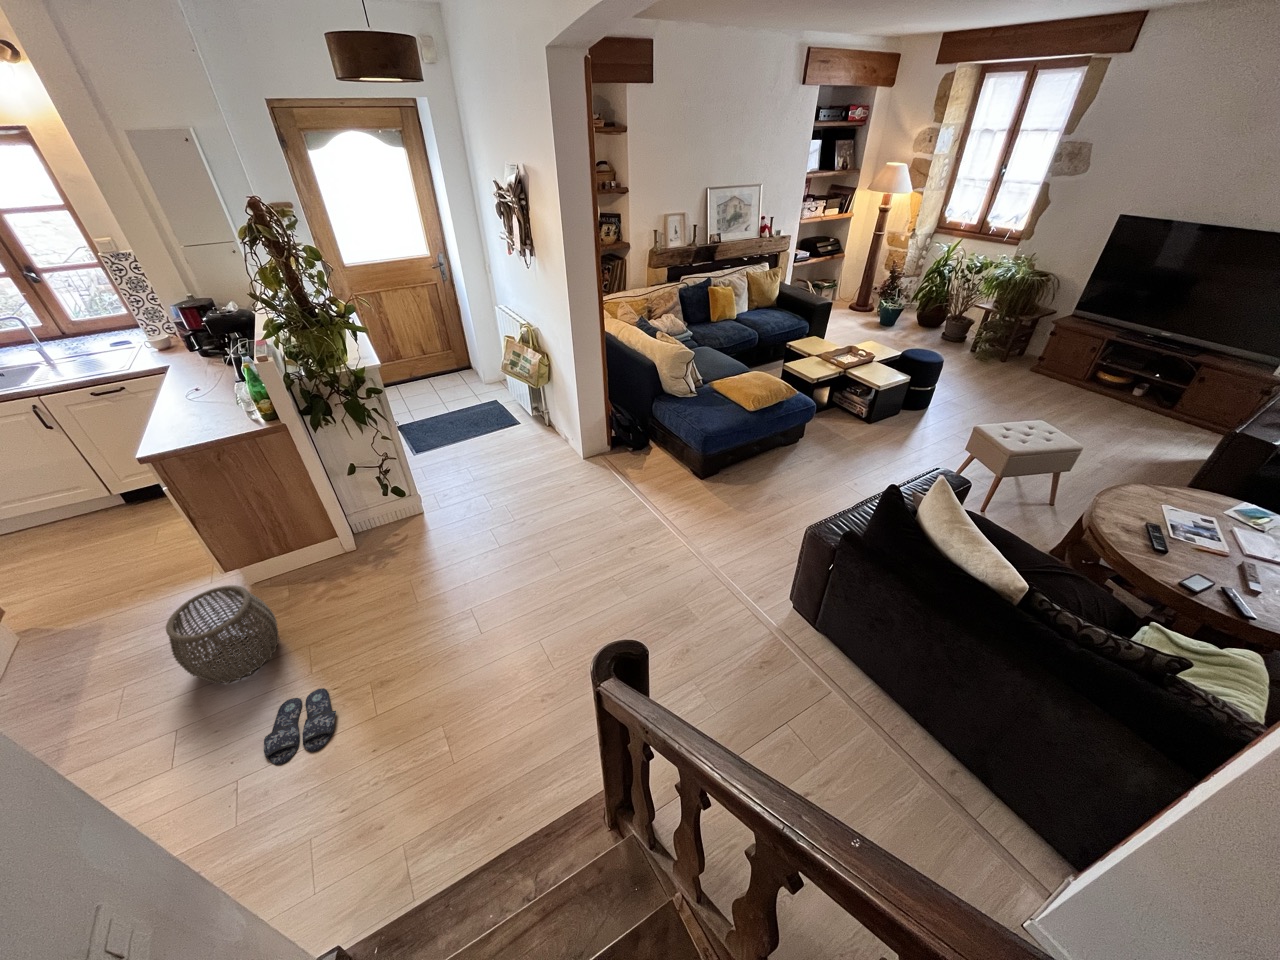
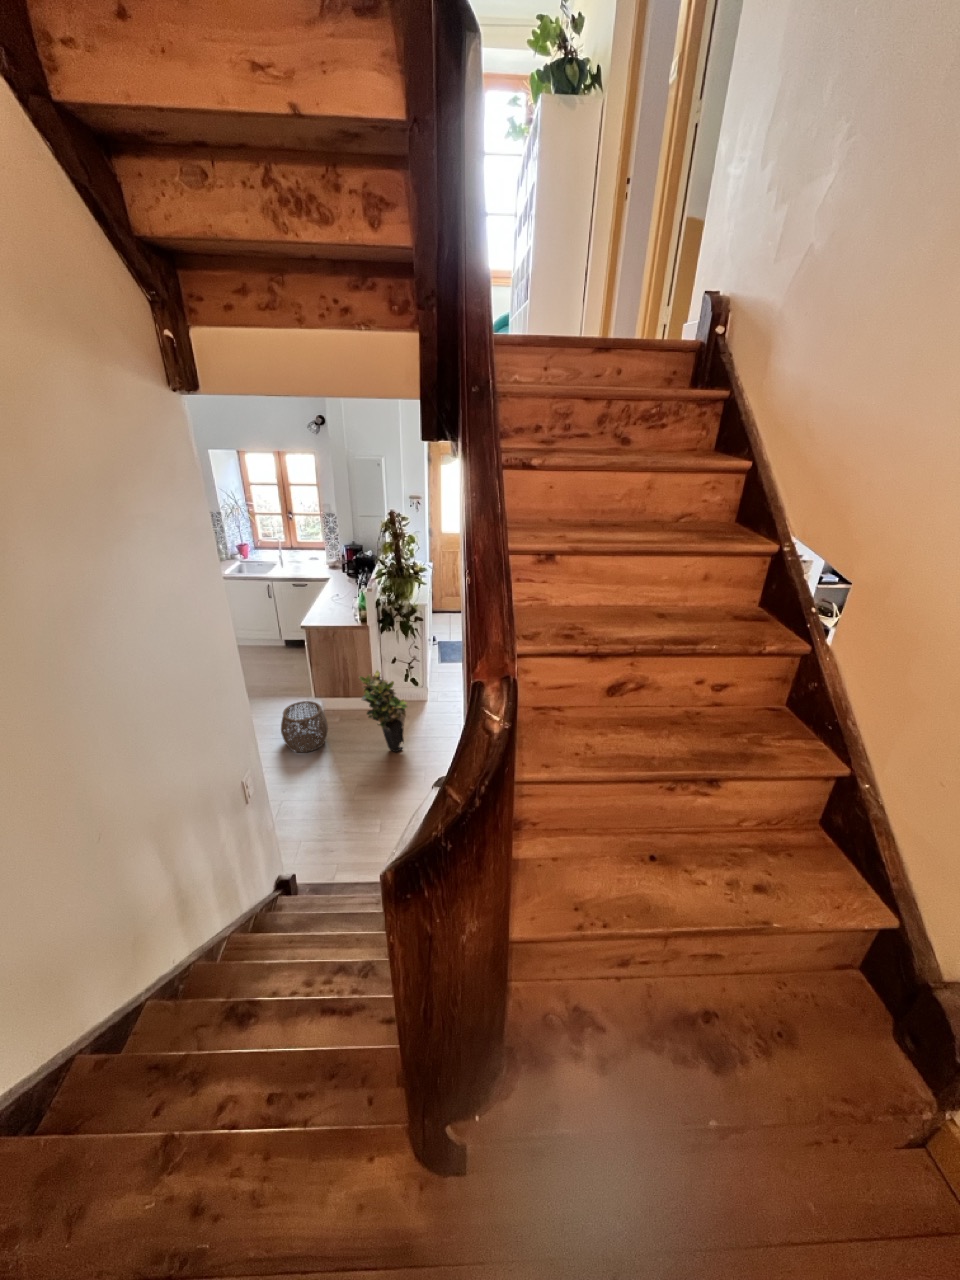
potted plant: none [304,494,423,609] -> present [359,670,408,752]
slippers: present [264,688,336,765] -> none [299,771,336,798]

